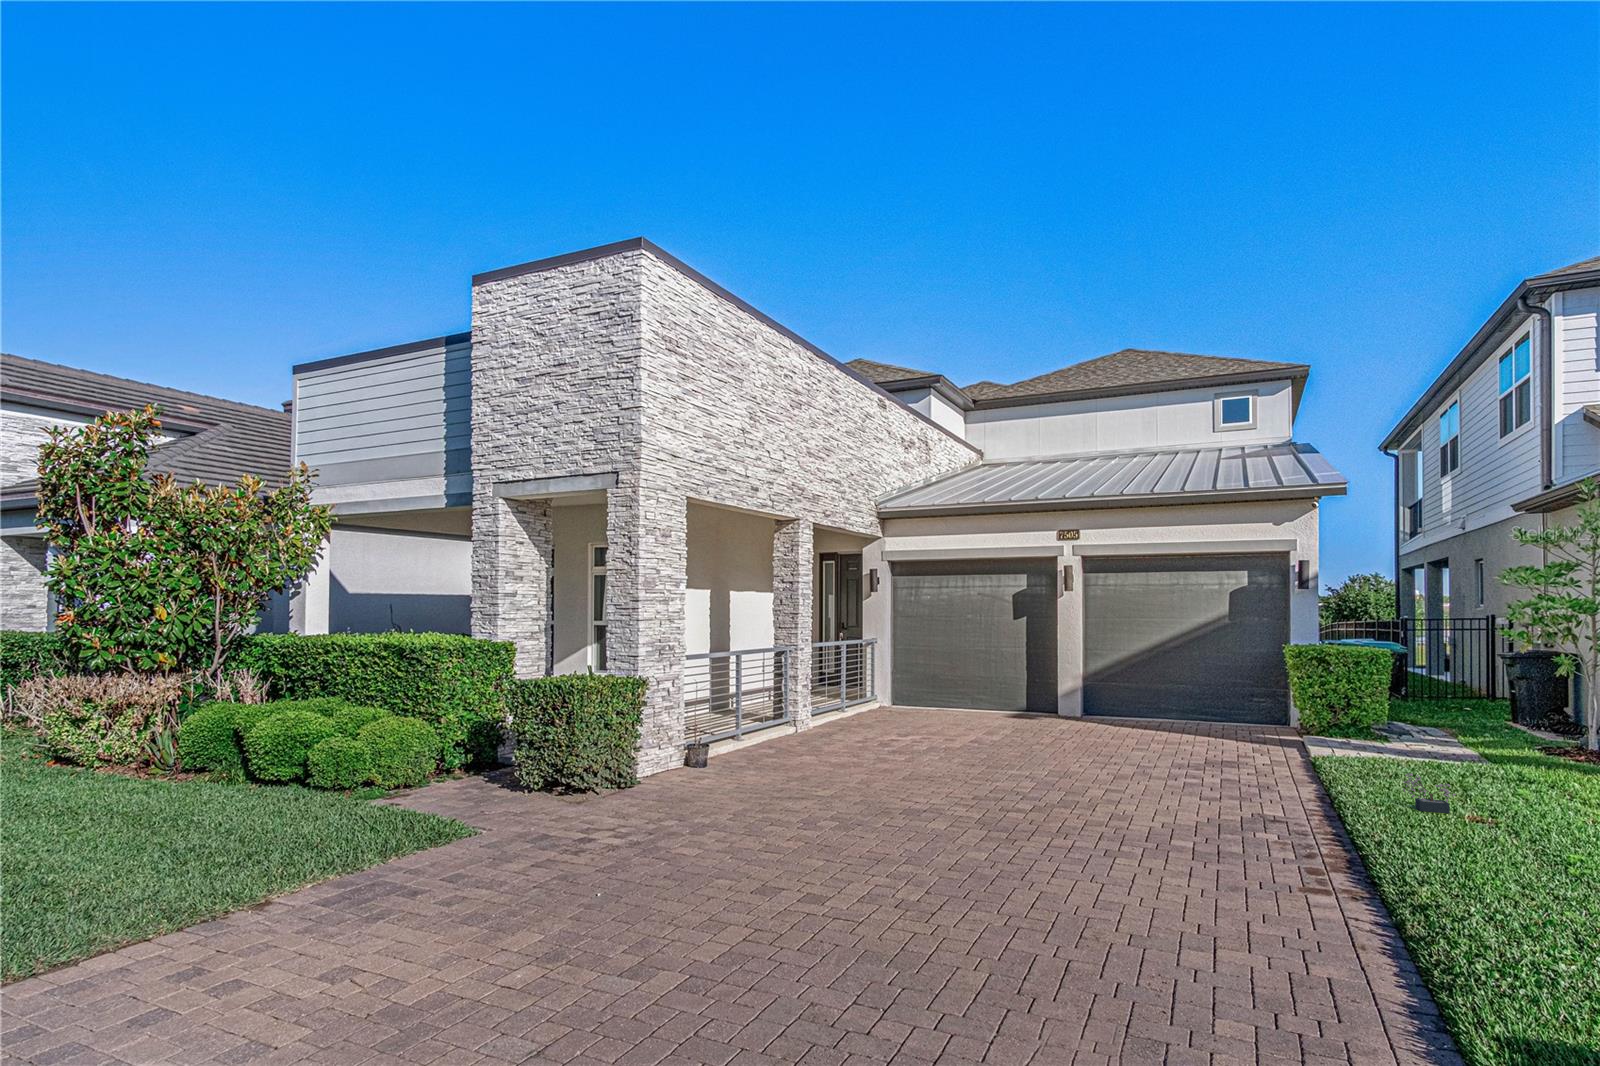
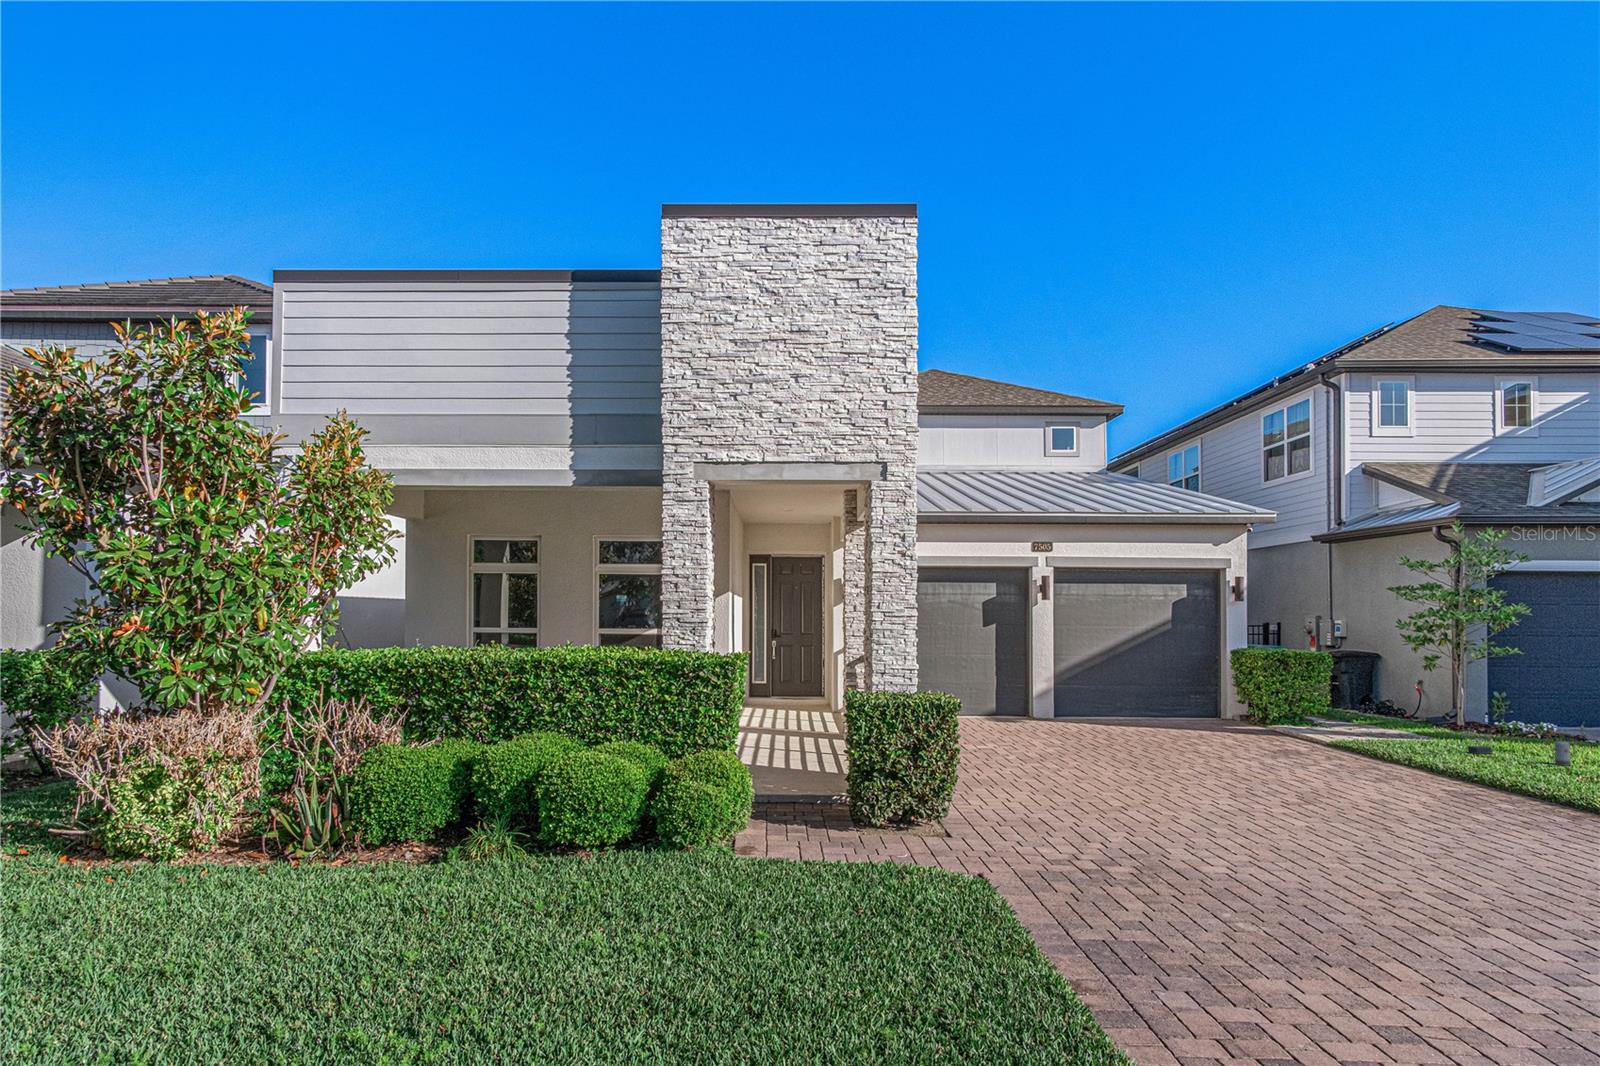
watering can: none [1468,794,1524,847] -> present [1547,732,1576,766]

